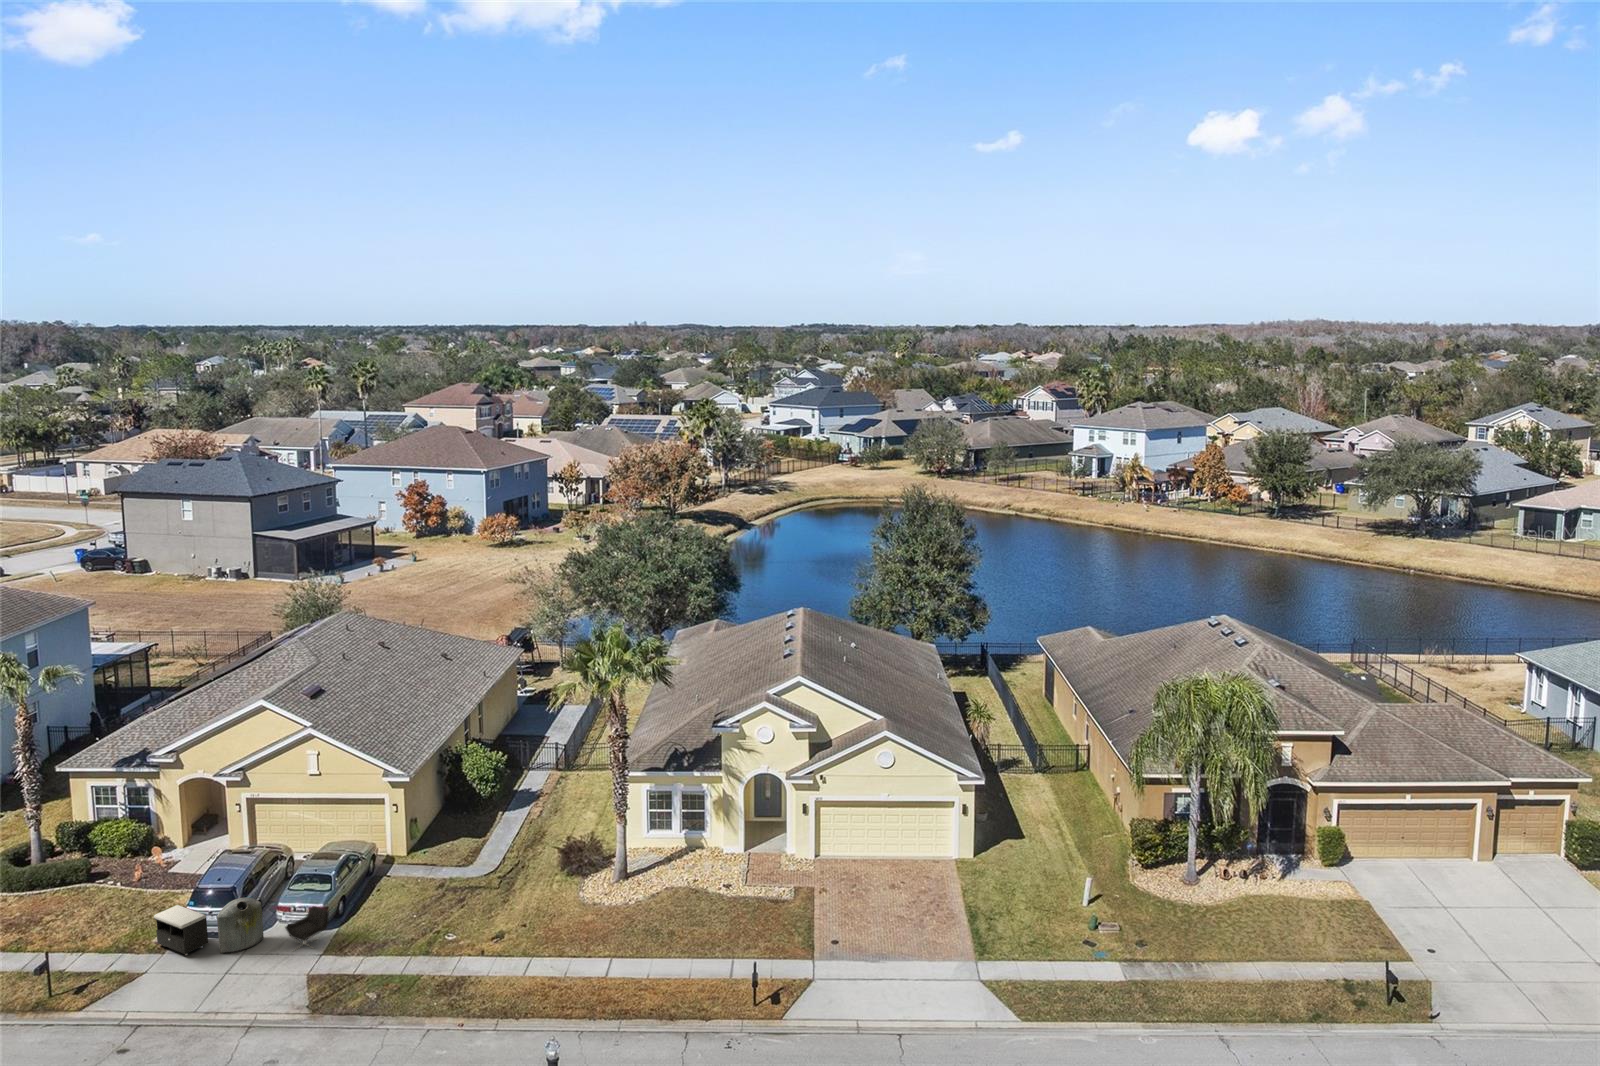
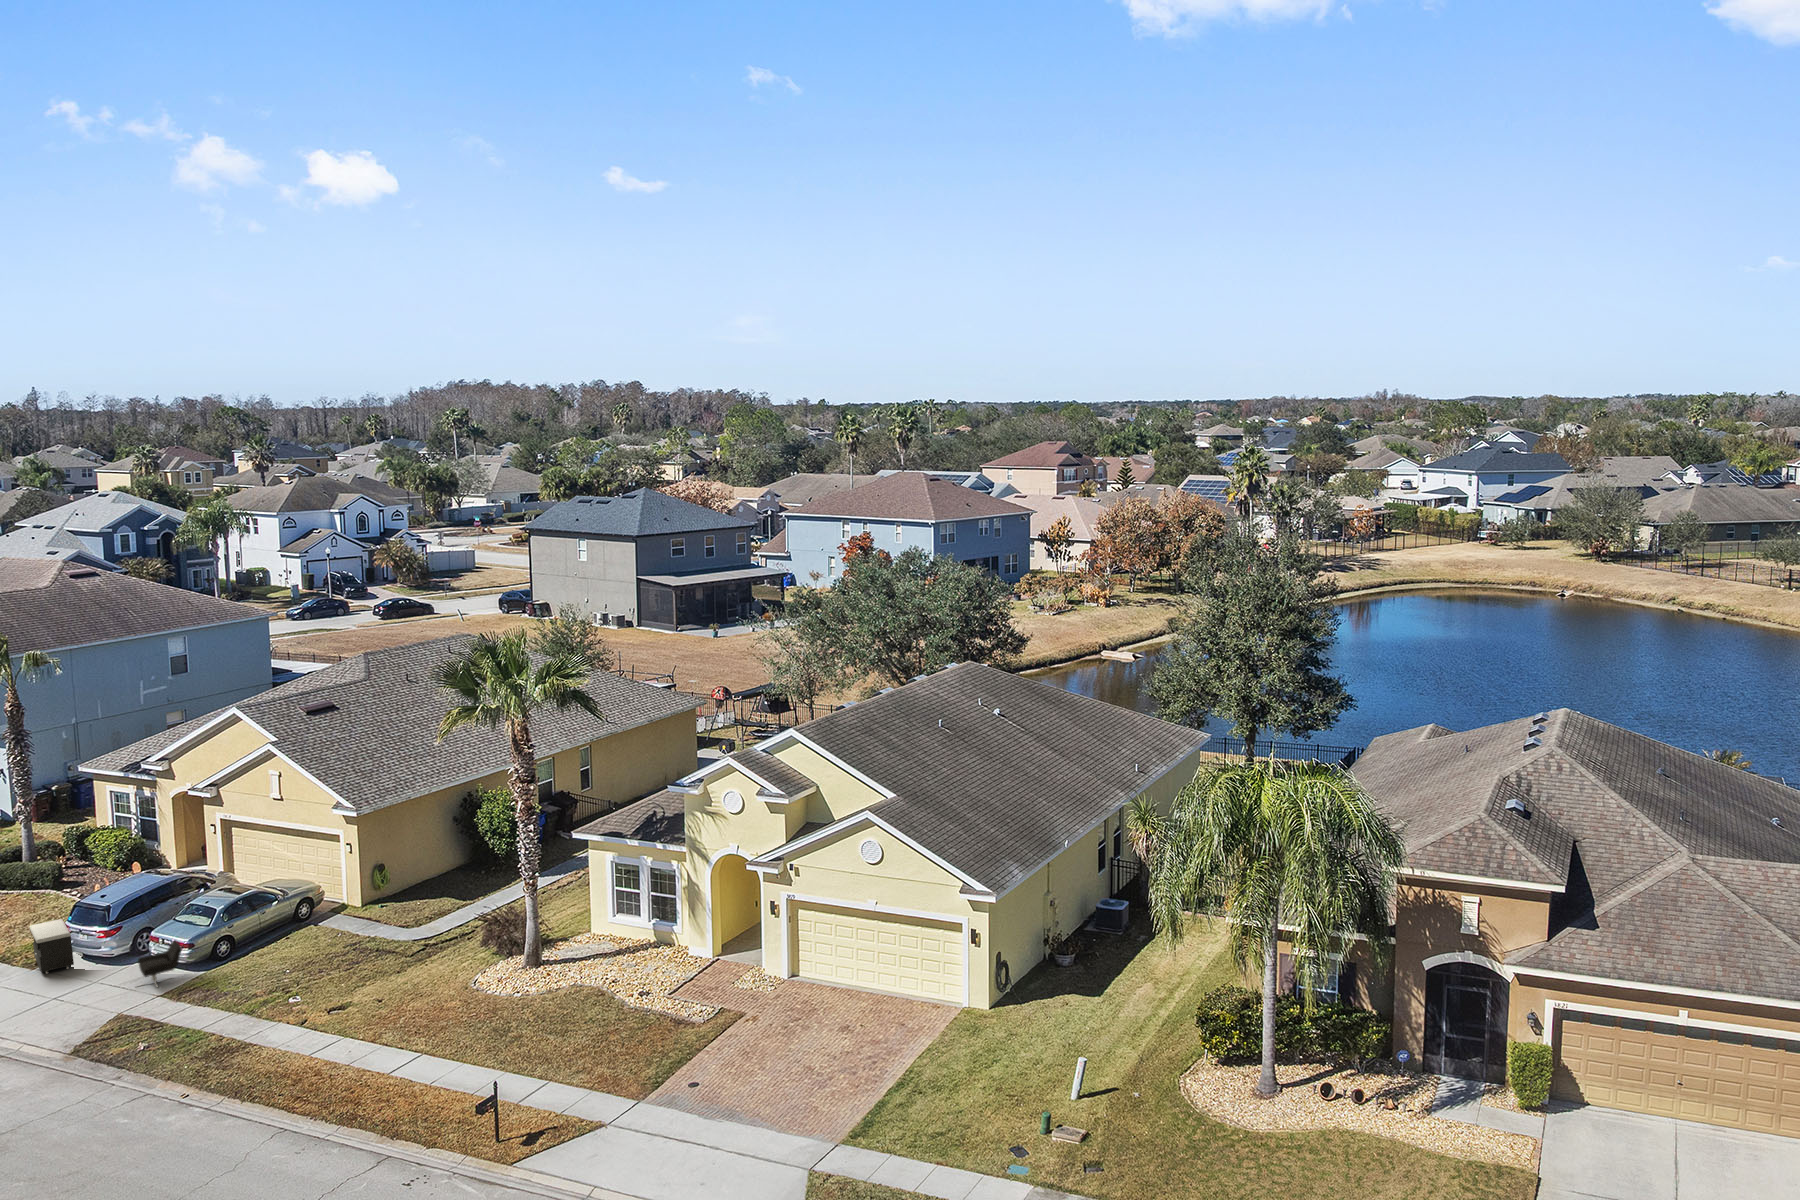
trash can: present [217,898,263,954] -> none [71,919,128,979]

